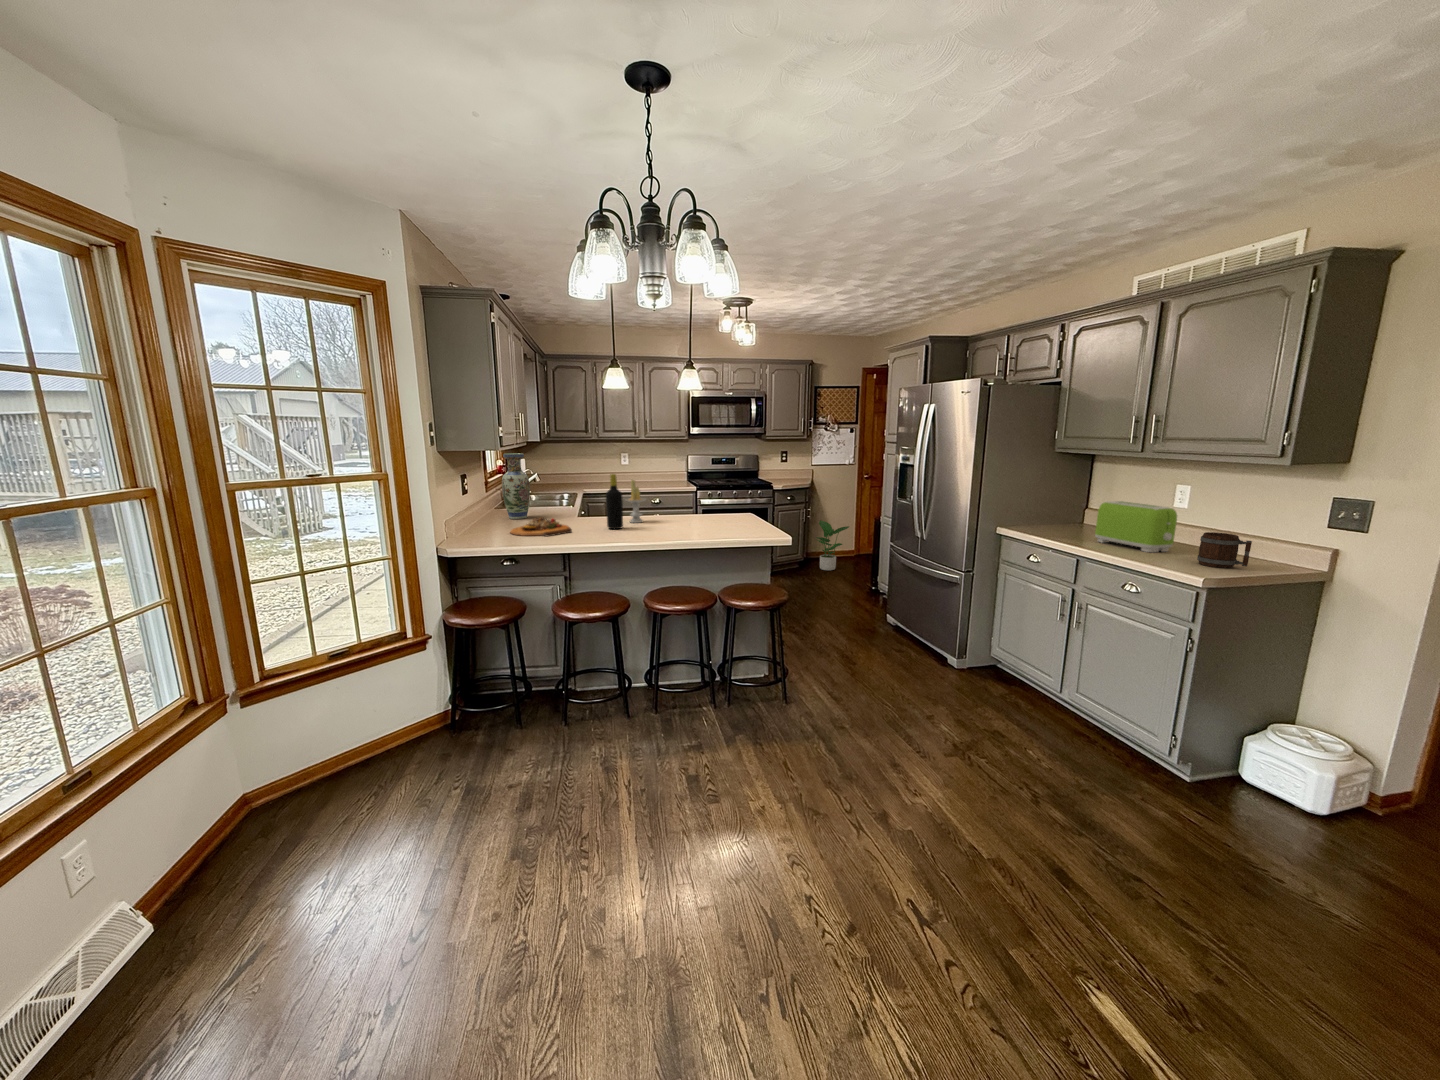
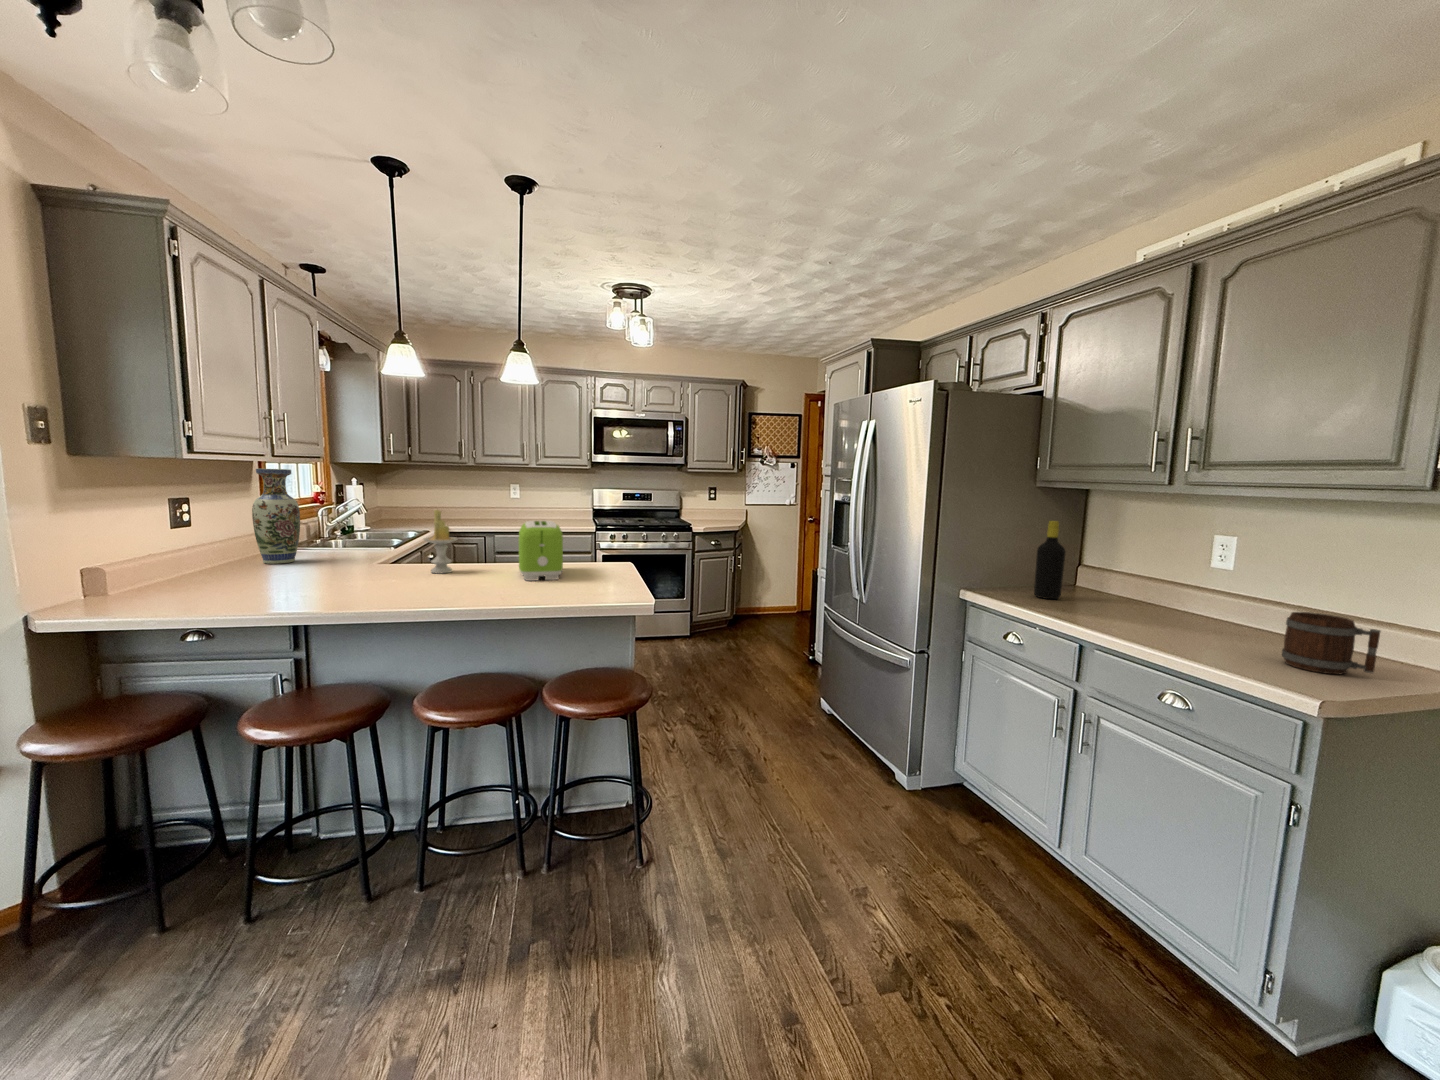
bottle: present [606,474,623,529] -> present [1034,521,1066,599]
toaster: present [1095,501,1177,552] -> present [519,521,563,581]
cutting board: present [510,518,572,536] -> none [208,562,324,594]
potted plant: present [816,520,849,570] -> none [747,572,789,634]

